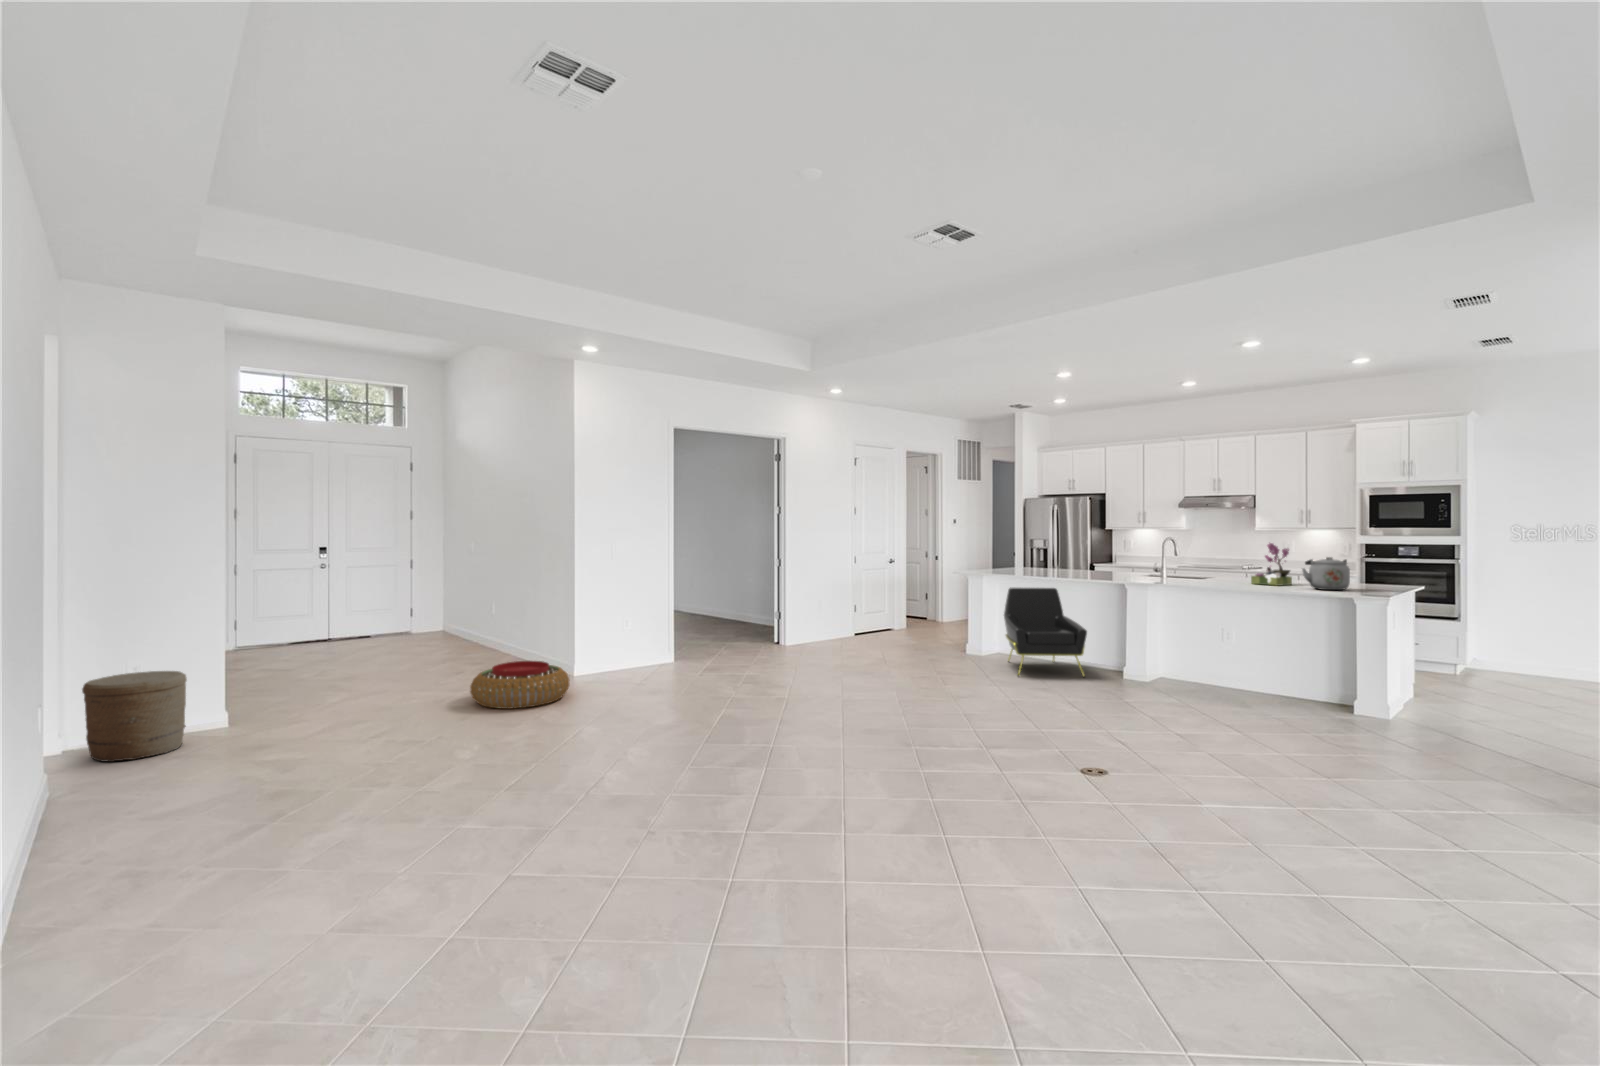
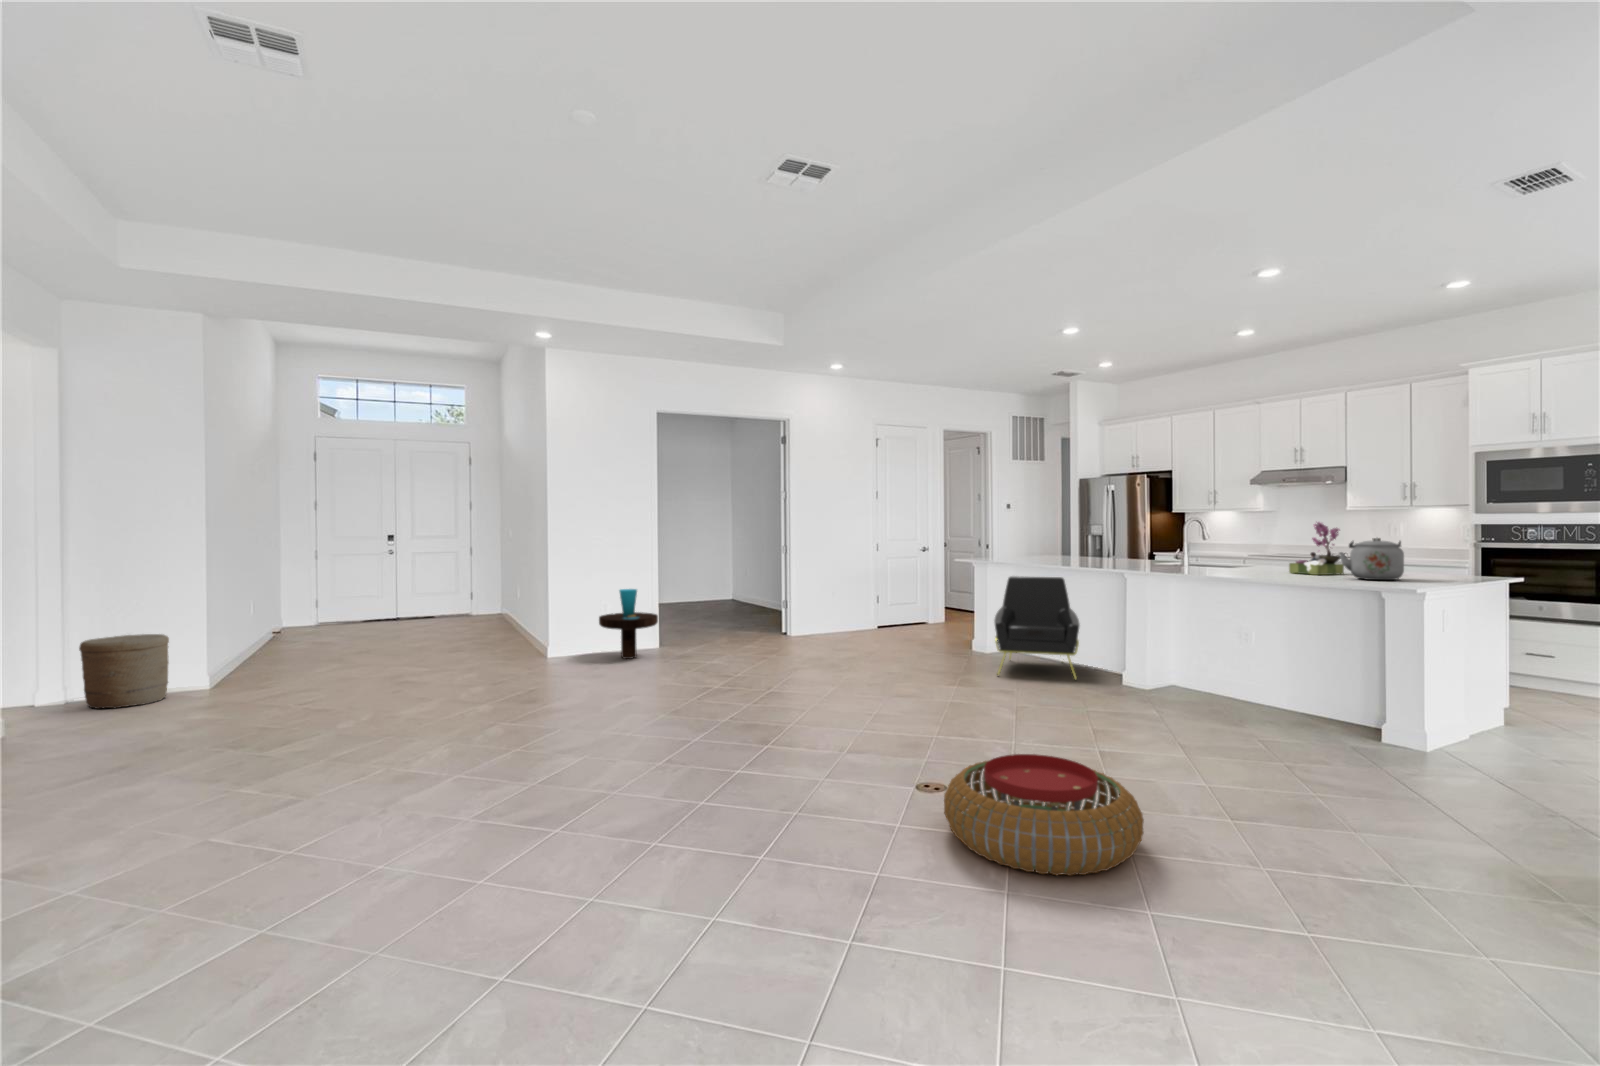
side table: none [627,605,686,675] -> present [599,589,658,659]
pouf: present [470,661,570,709] -> present [944,754,1144,876]

